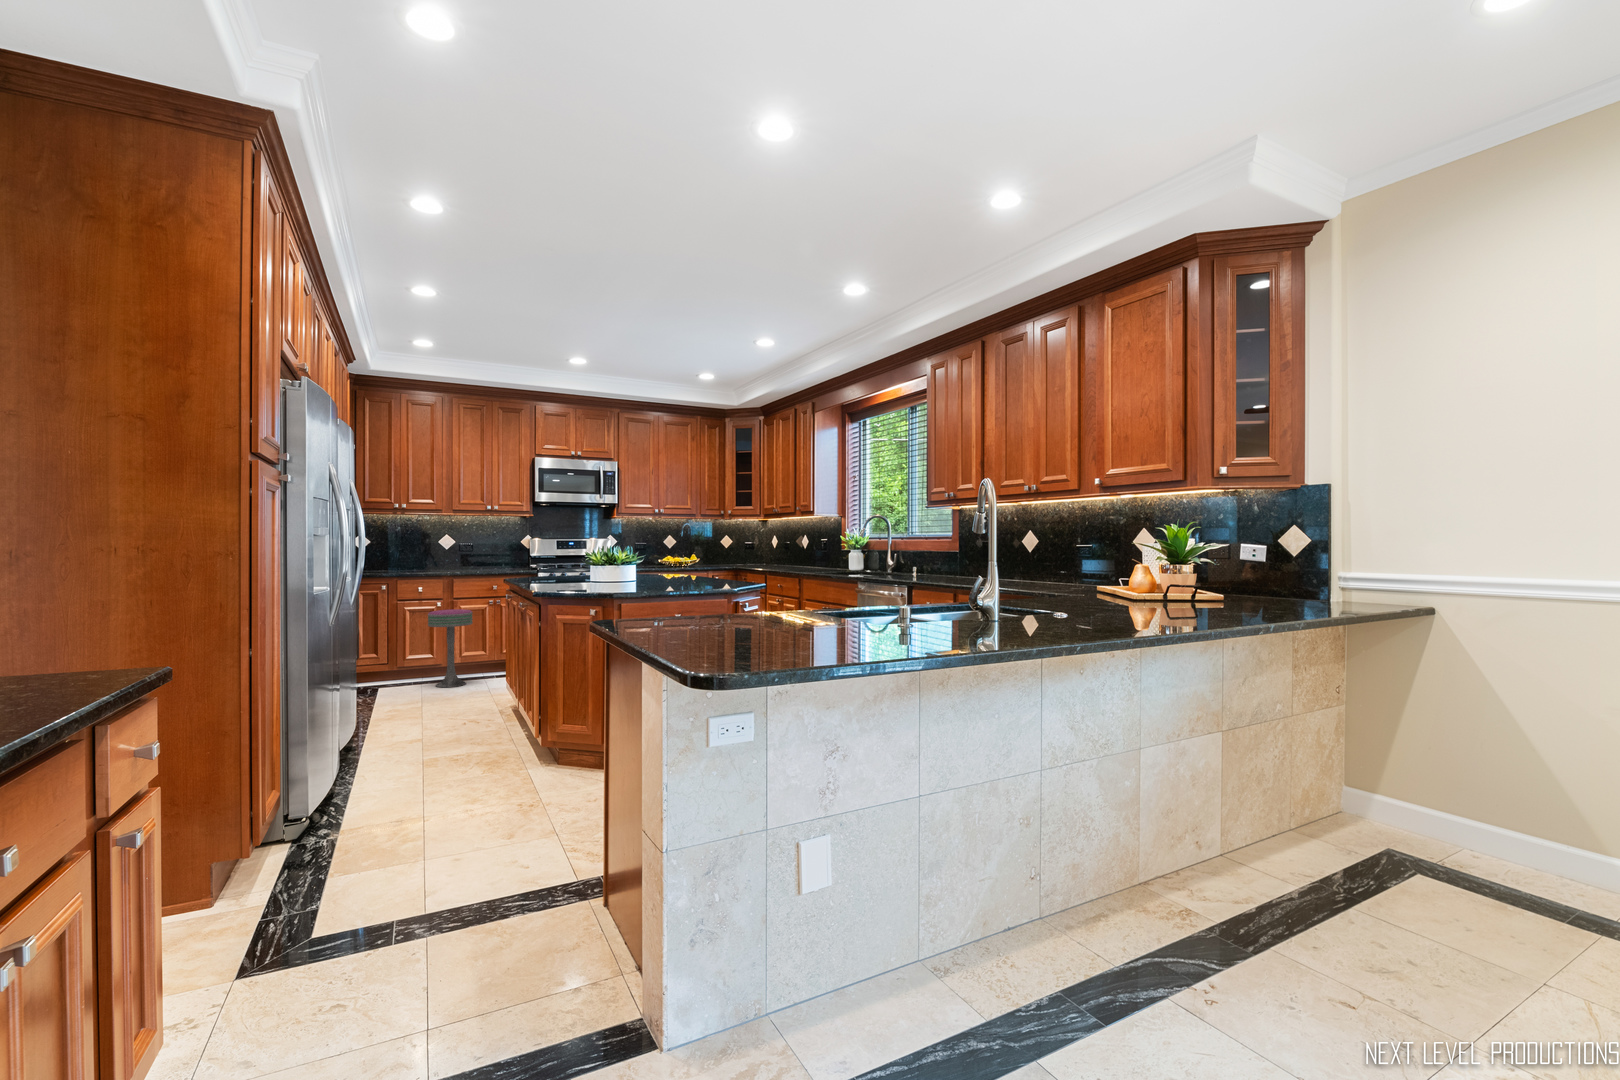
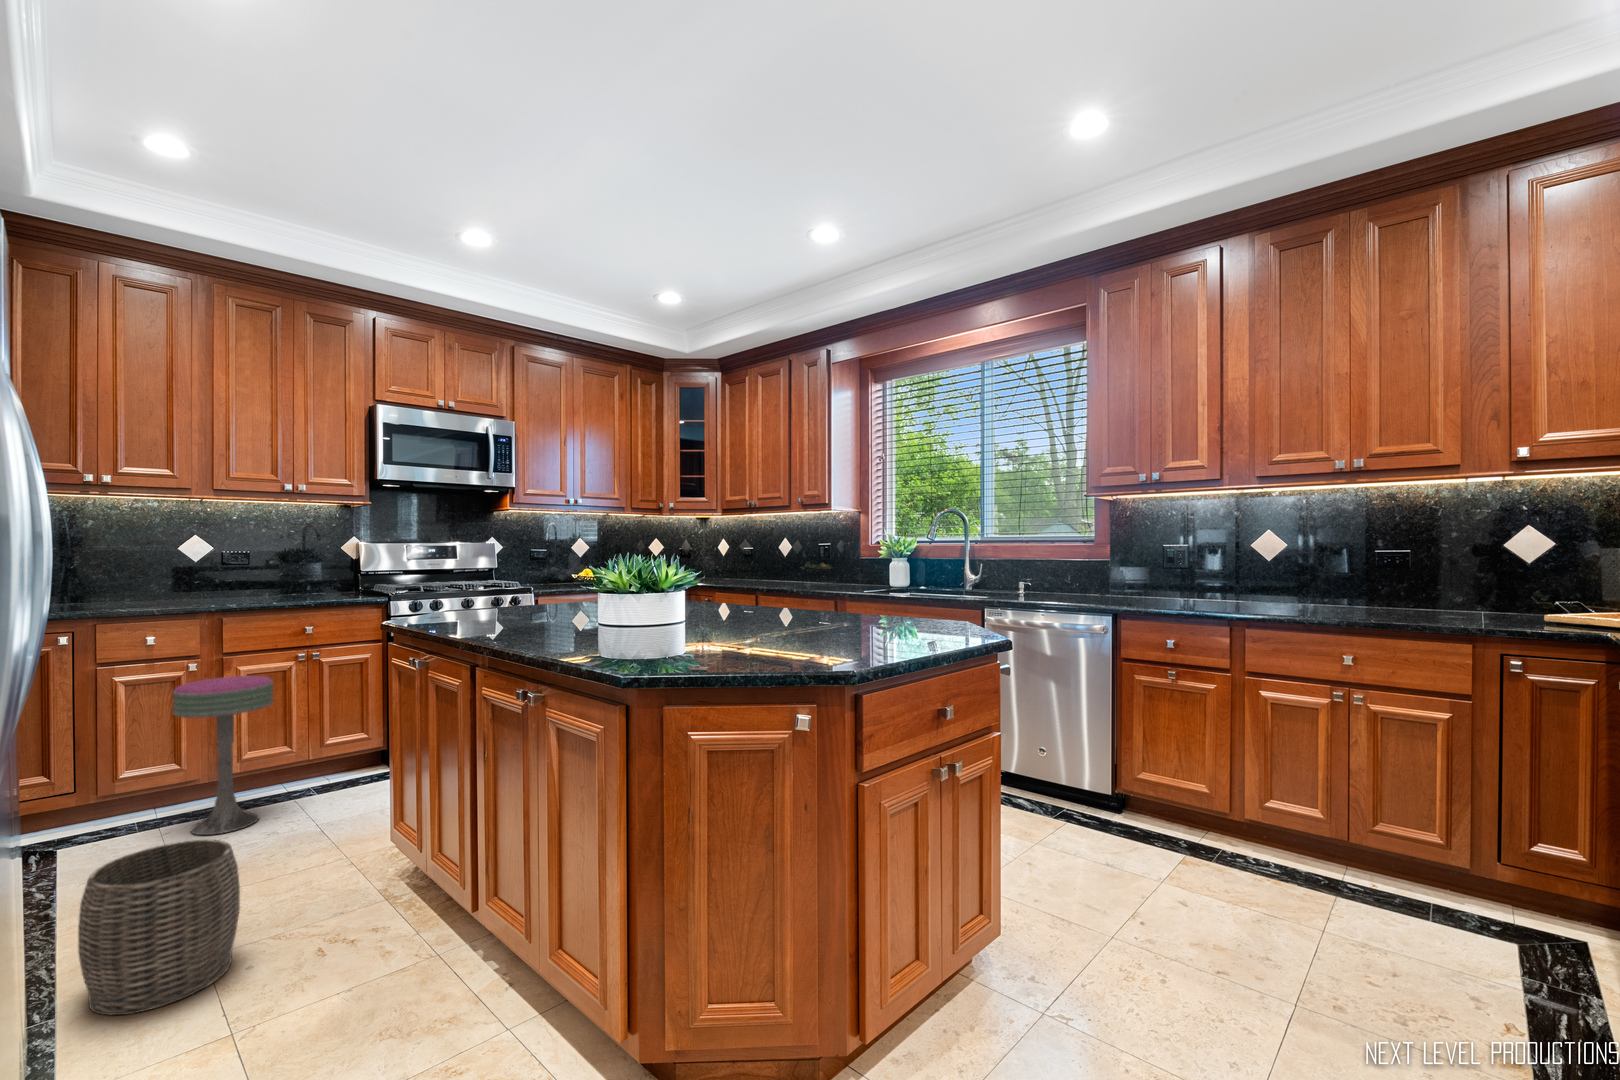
woven basket: none [383,669,440,728] -> present [78,840,240,1015]

